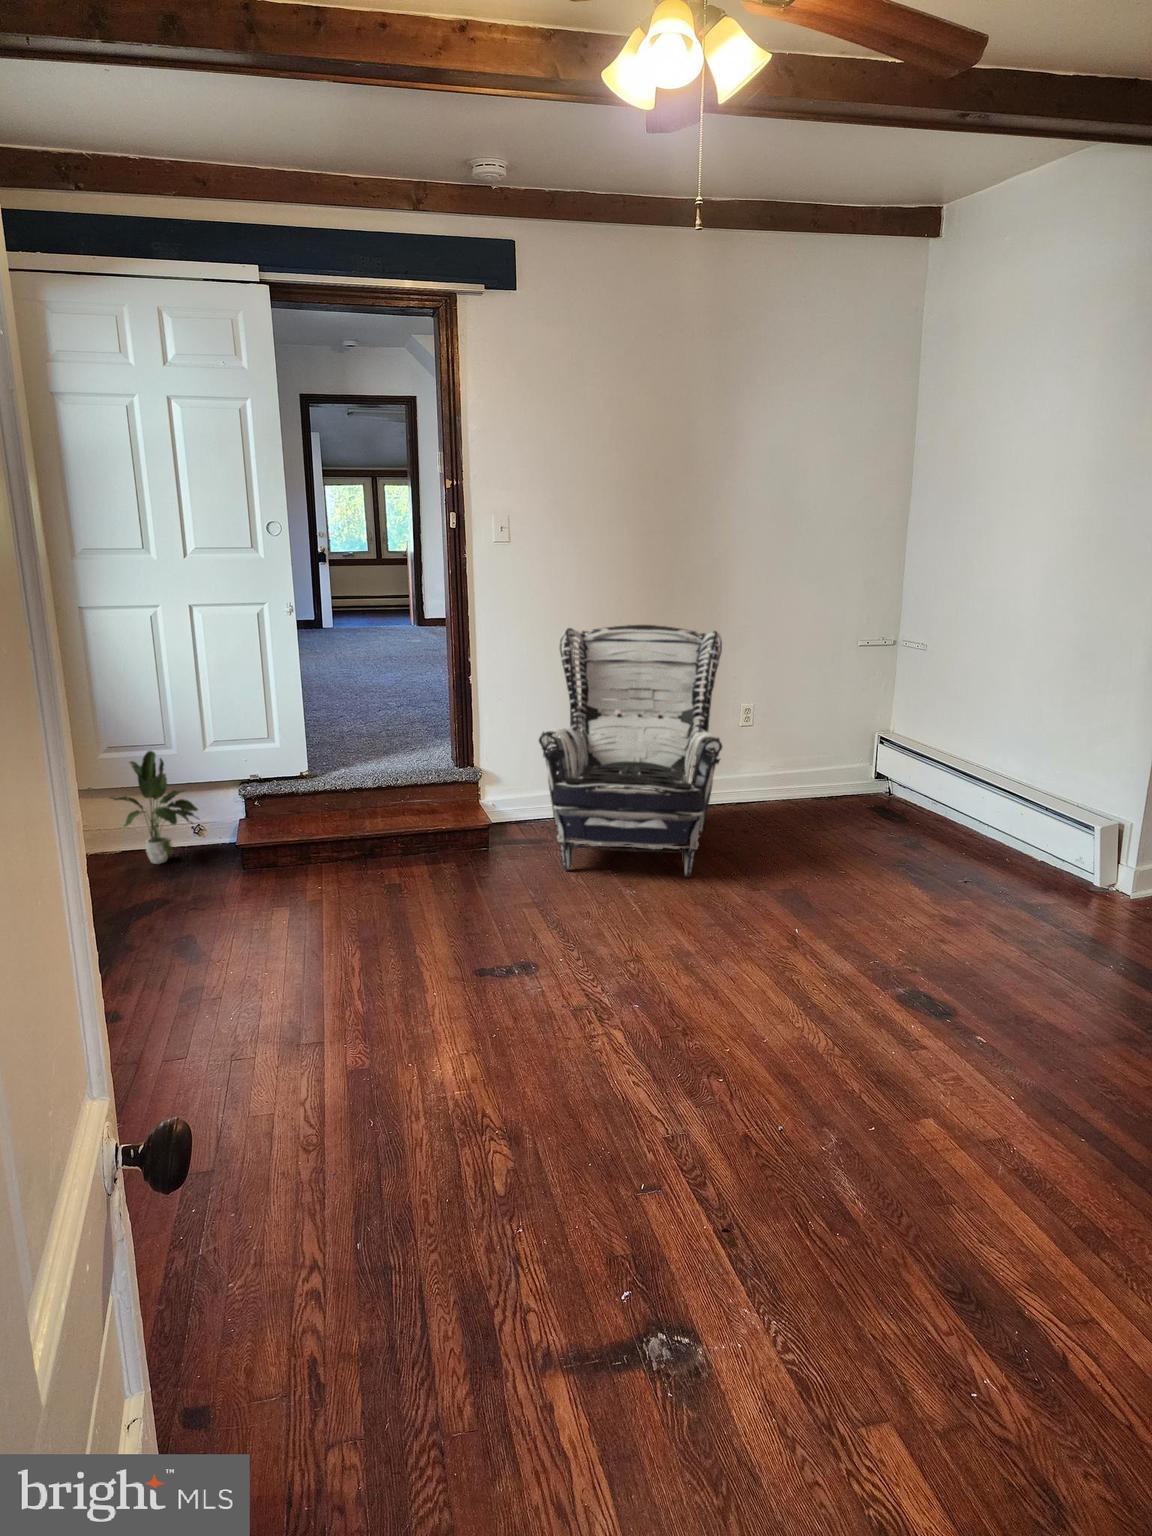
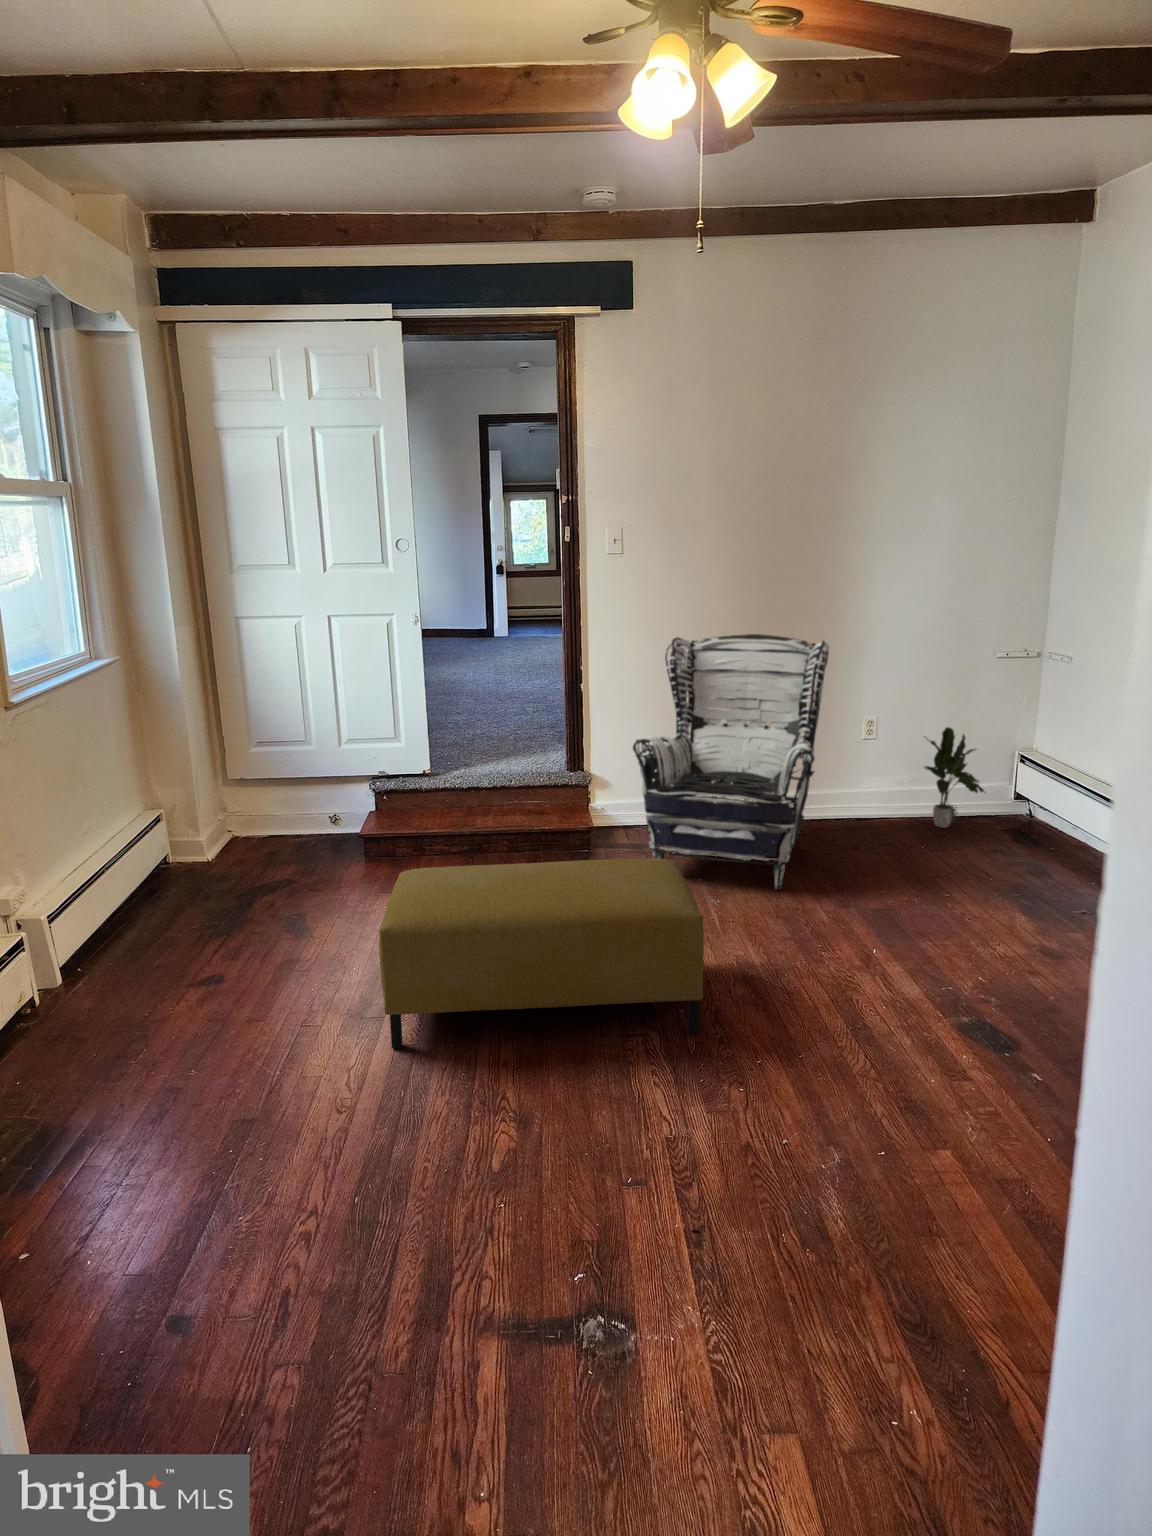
potted plant: present [110,751,199,864] -> present [925,727,984,828]
ottoman: none [324,853,667,1073] -> present [379,858,704,1048]

